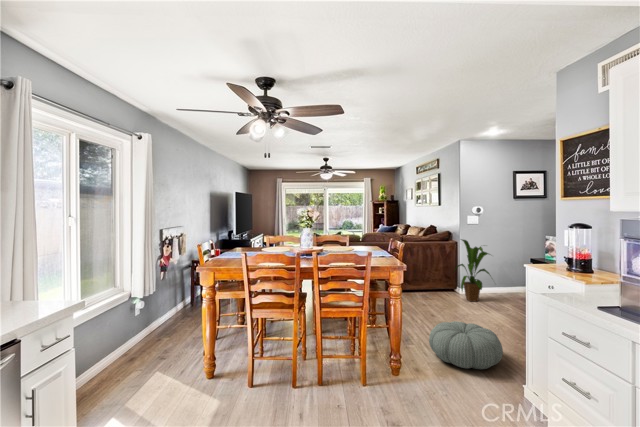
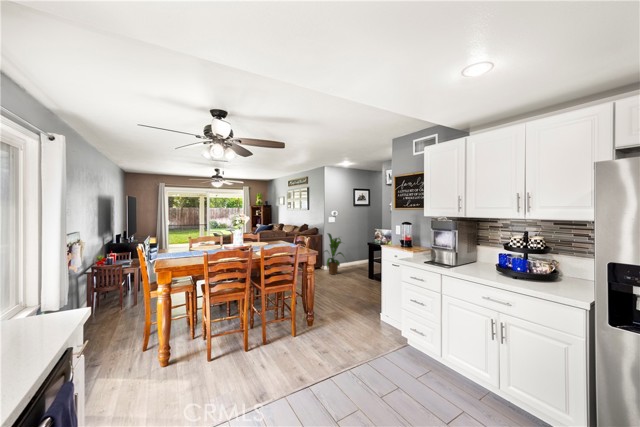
pouf: present [429,321,503,369] -> none [324,286,366,314]

